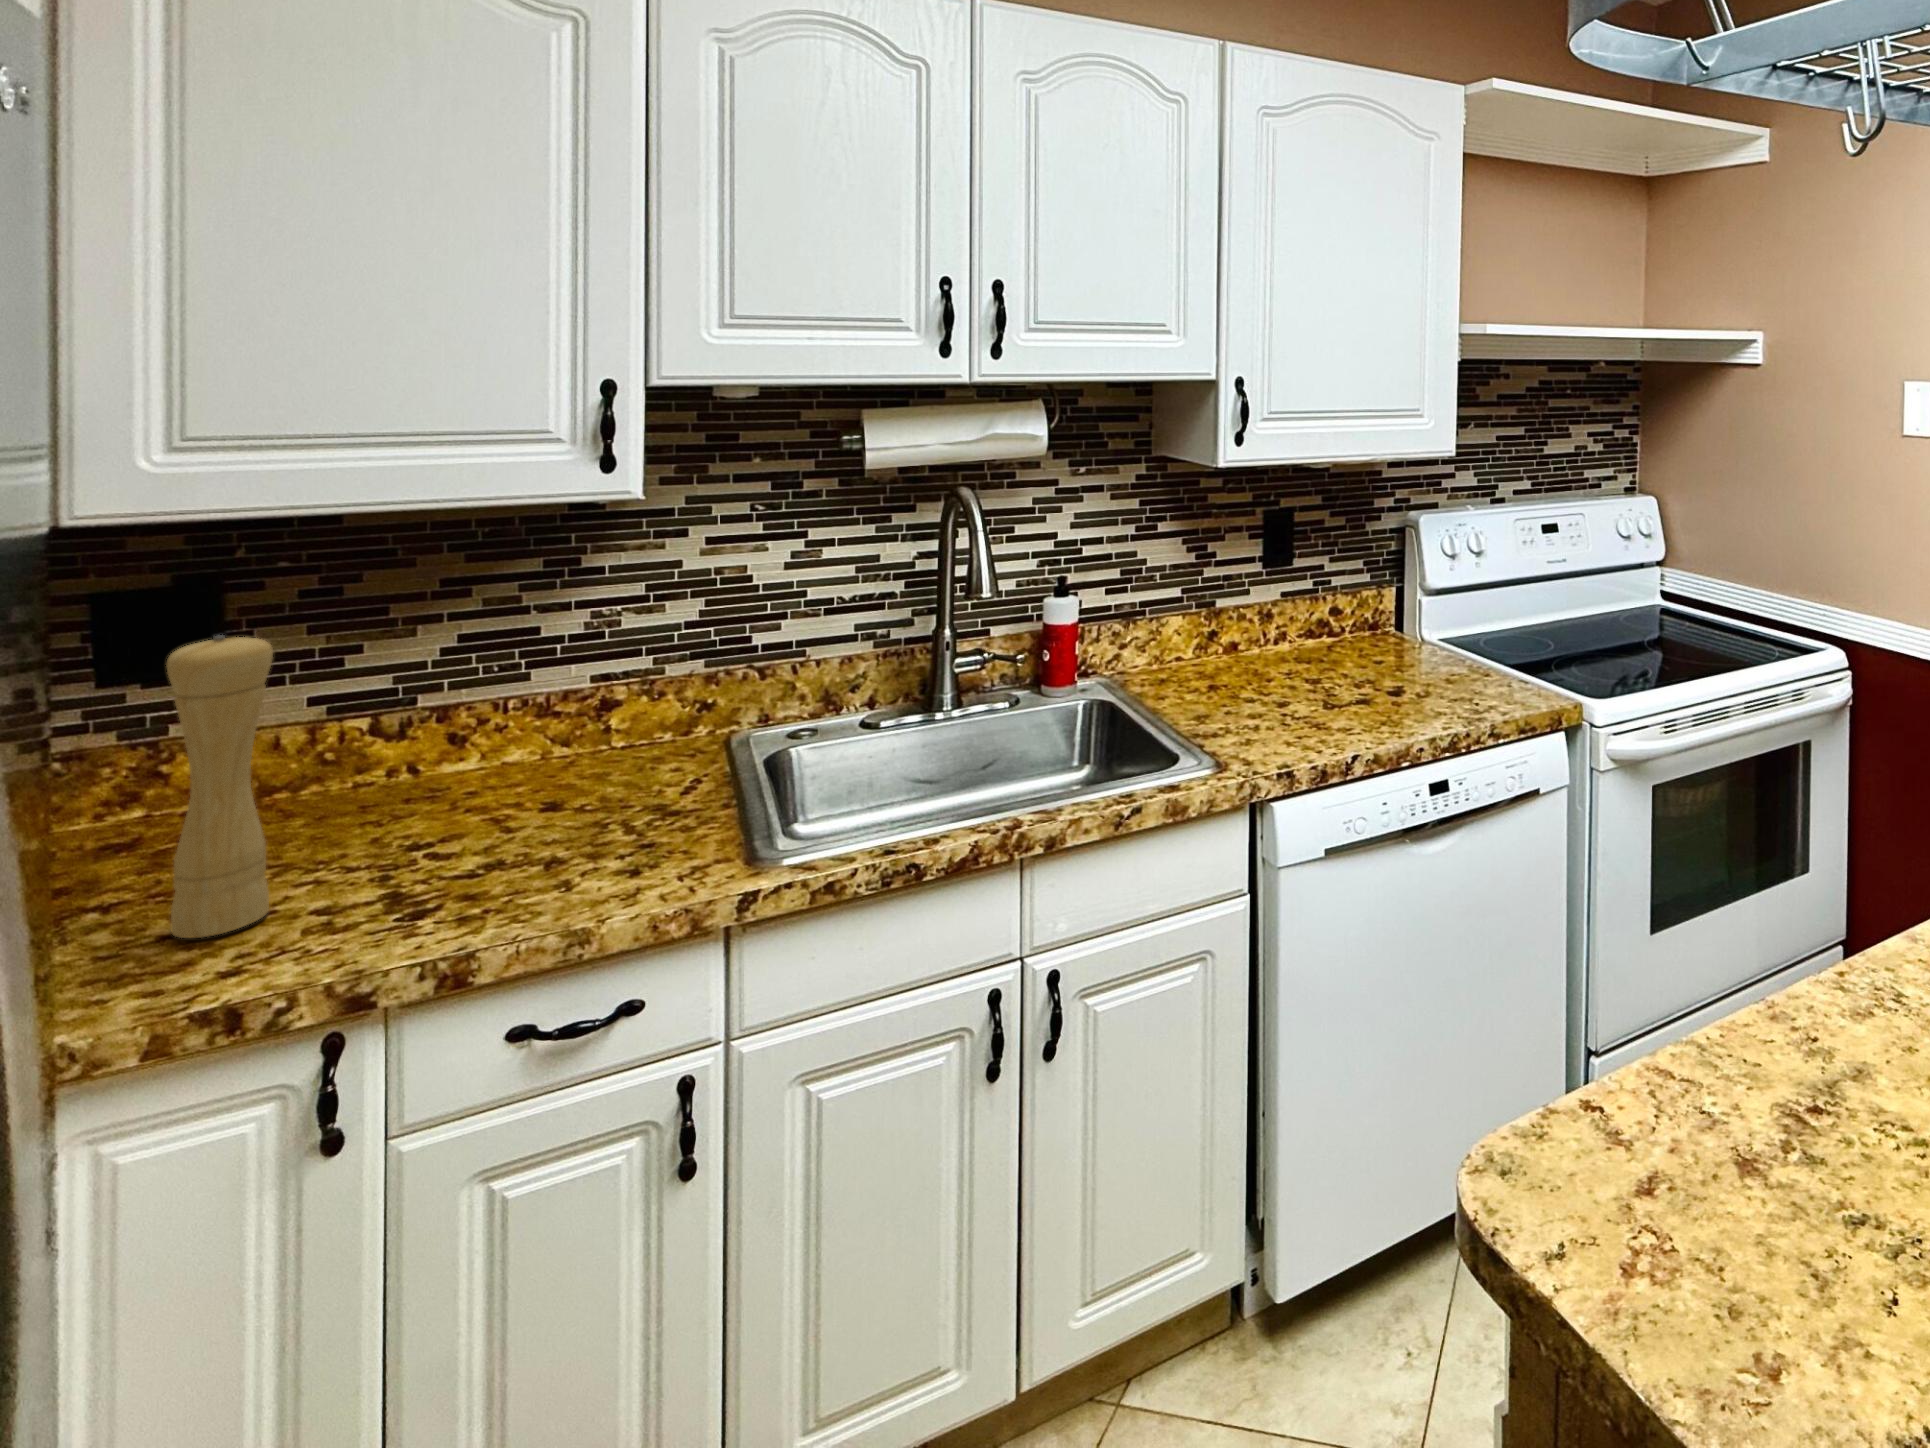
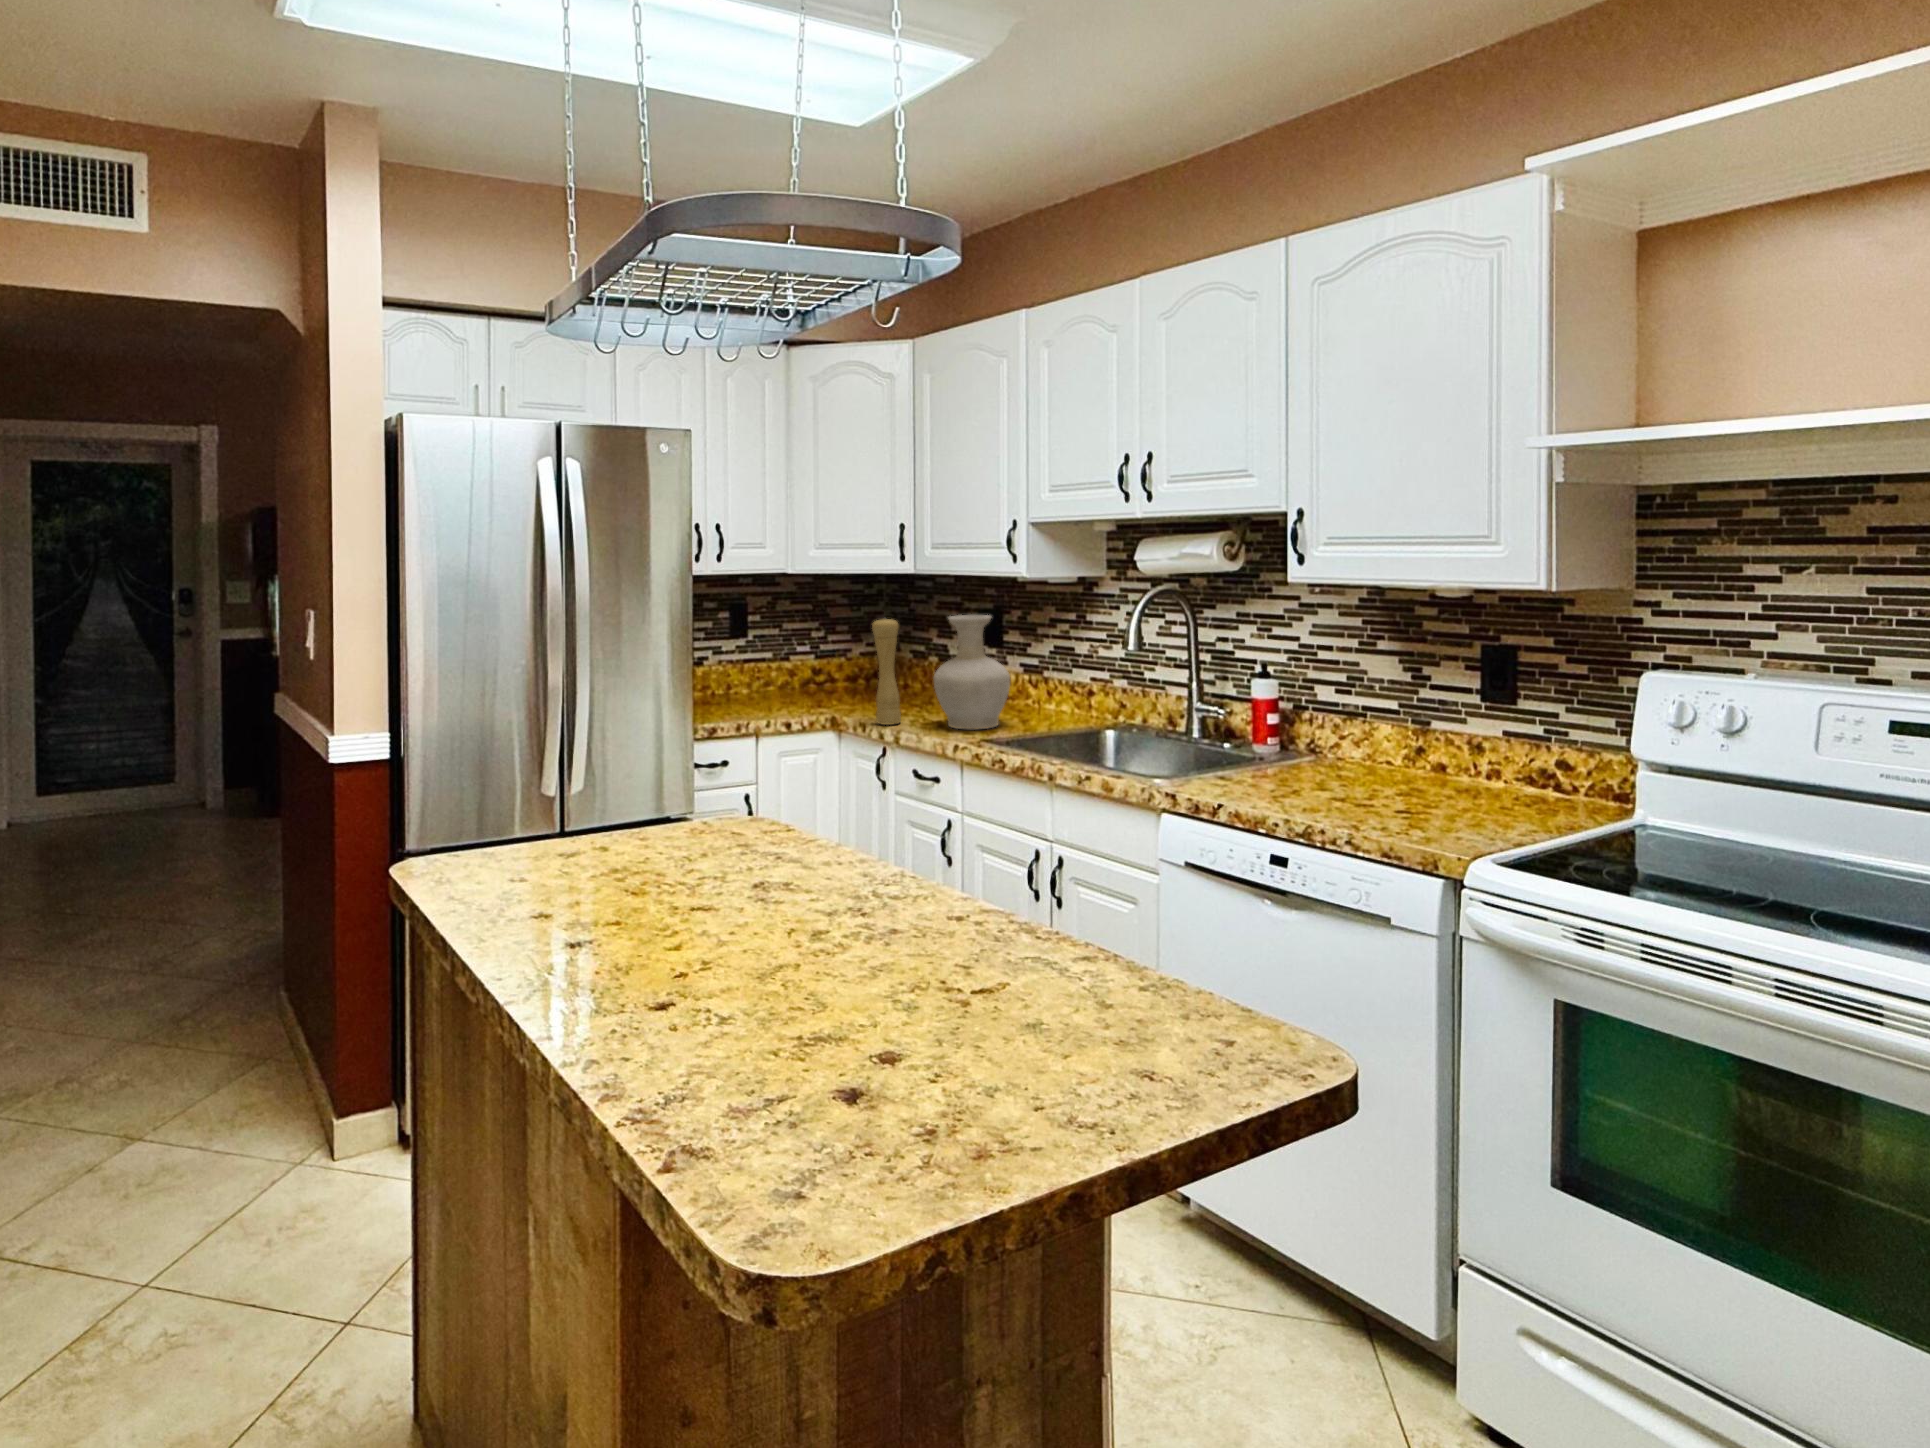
vase: none [362,581,582,858] -> present [934,615,1010,729]

